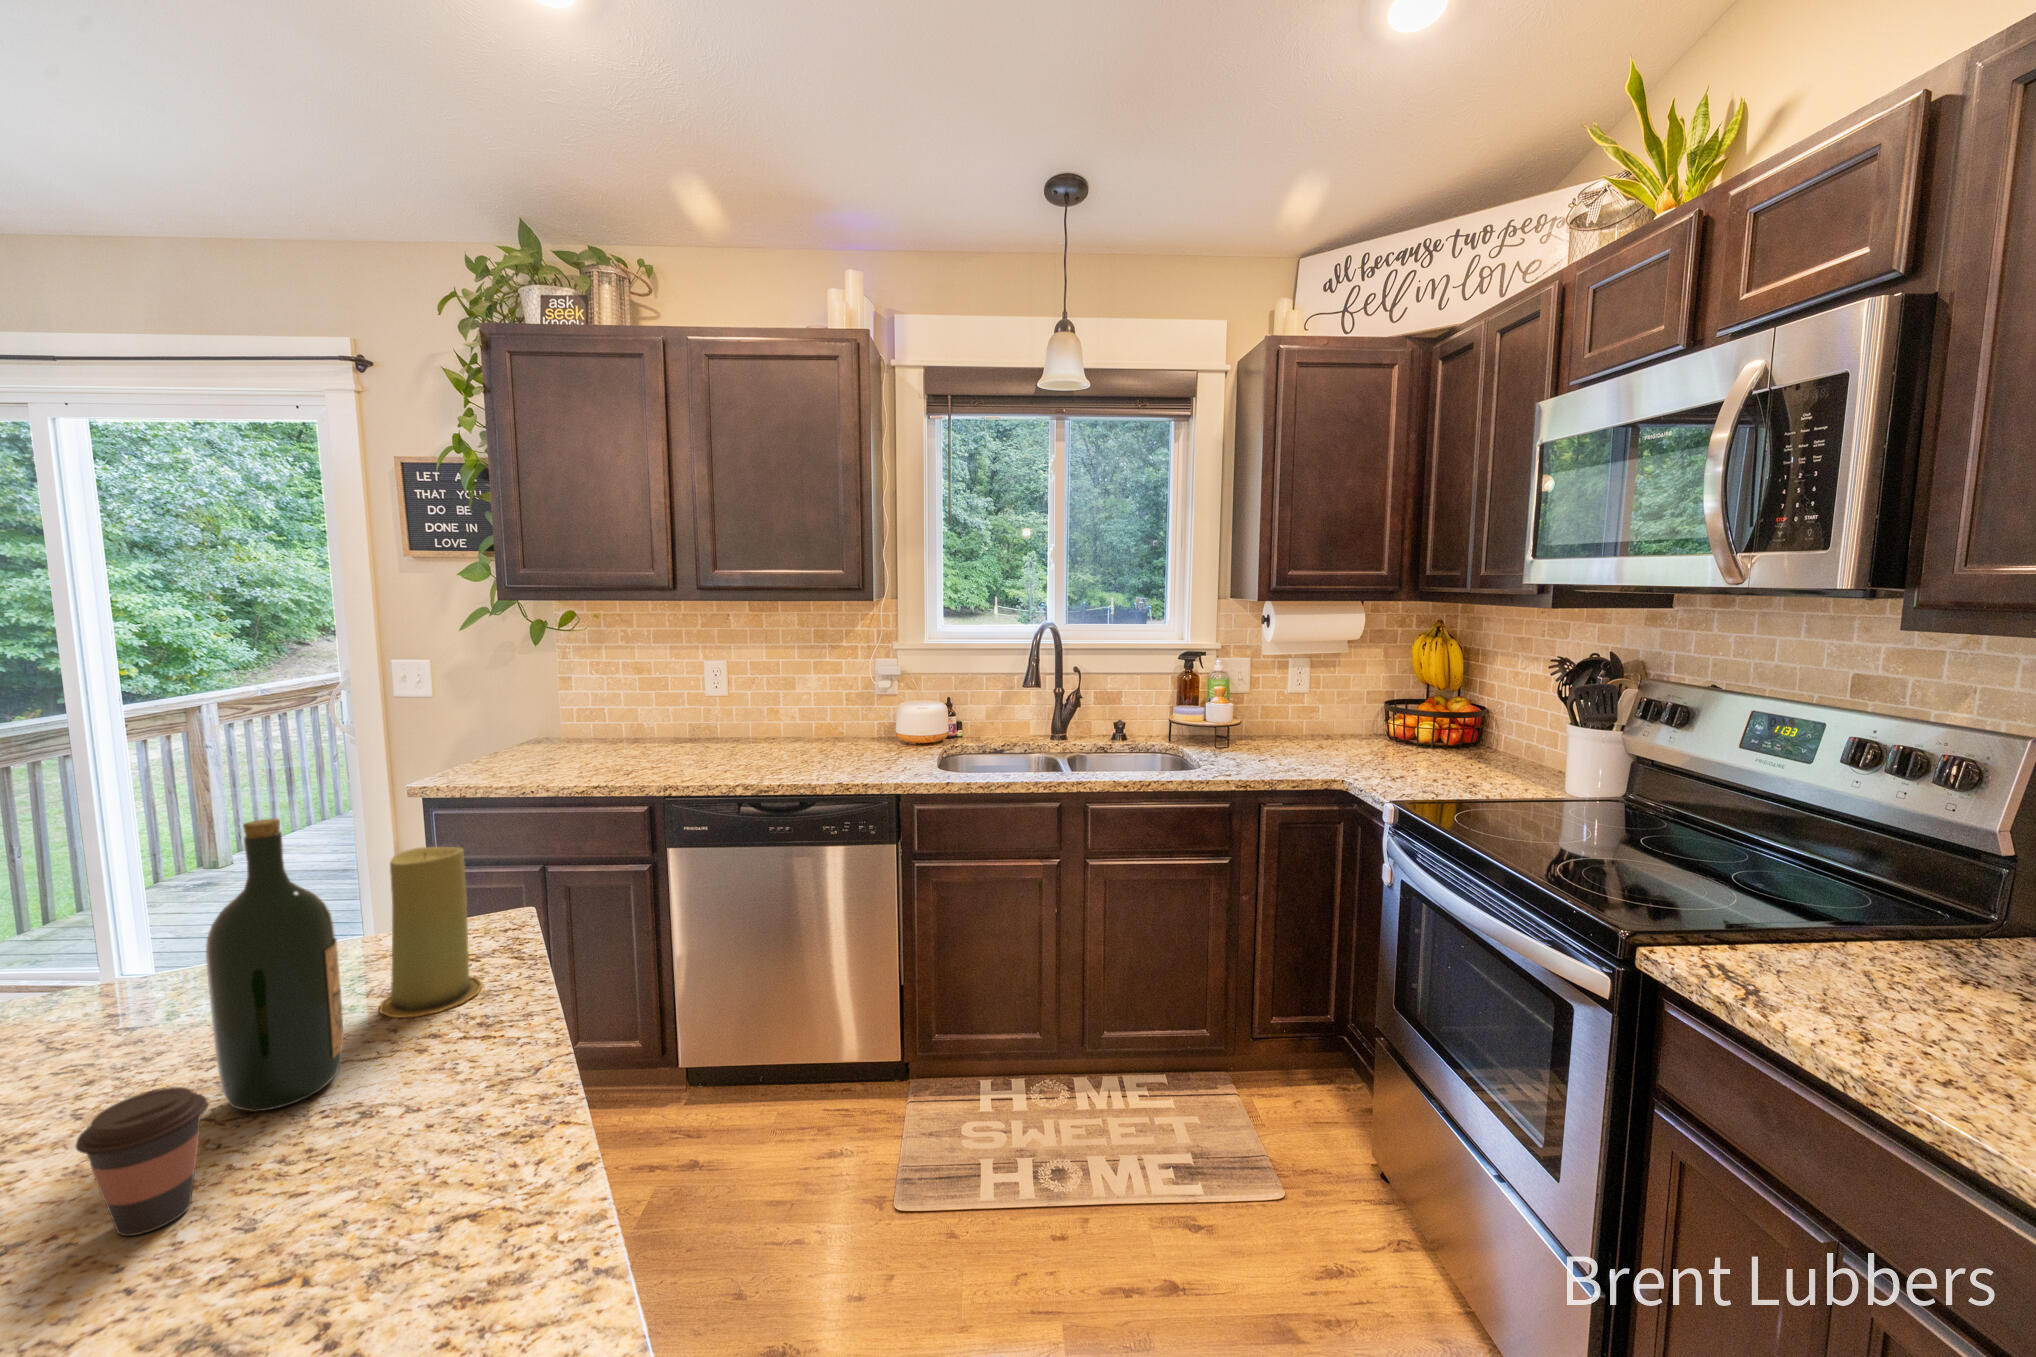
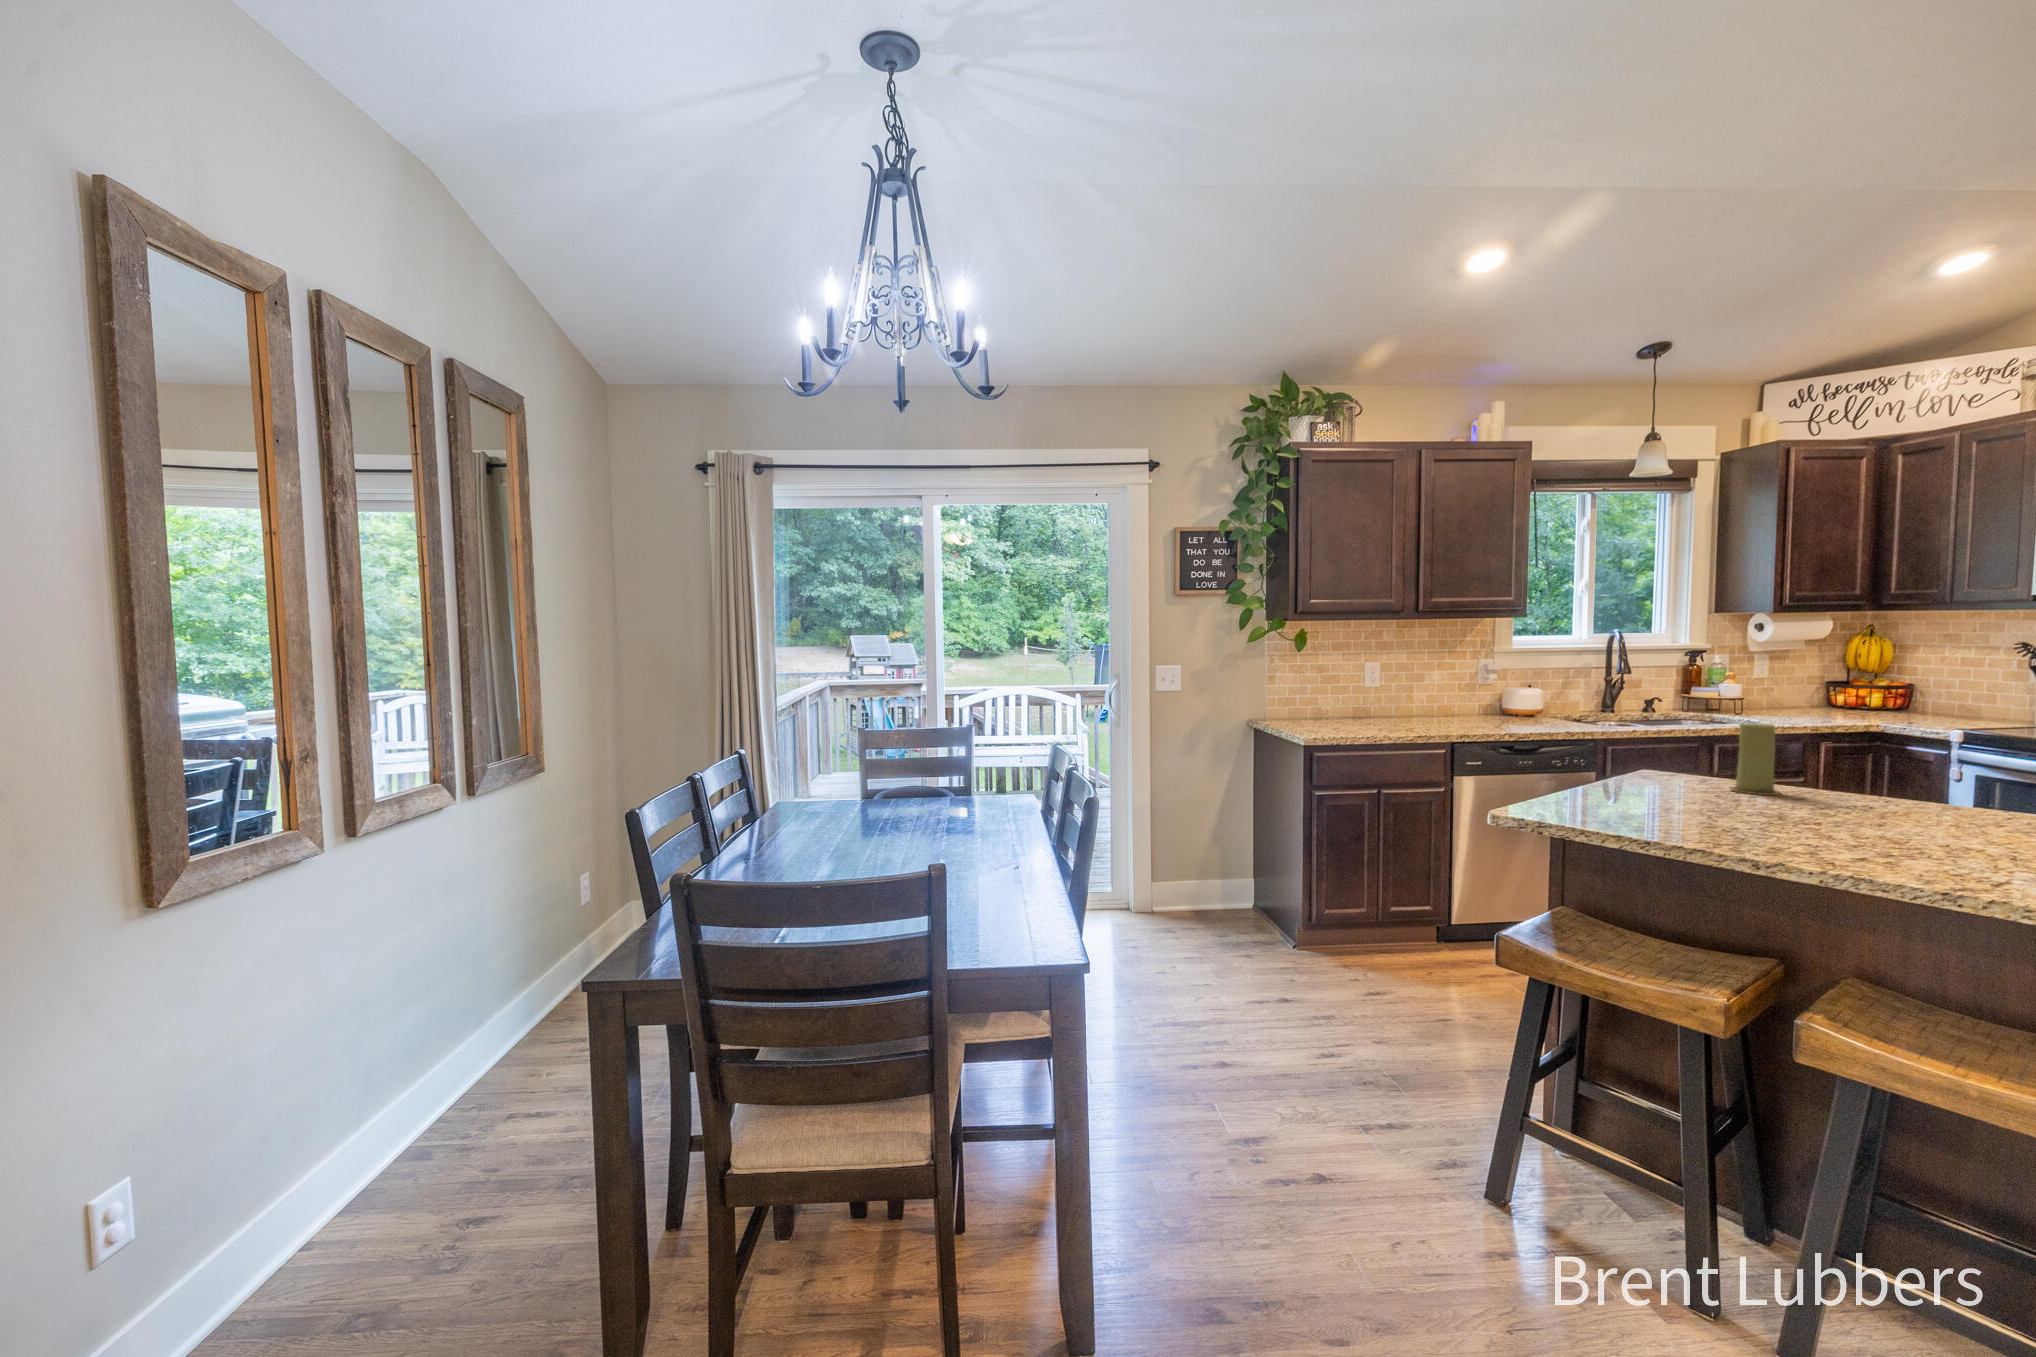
wine bottle: present [206,819,344,1112] -> none [1805,694,1860,808]
coffee cup: present [76,1087,208,1236] -> none [1909,777,1956,822]

